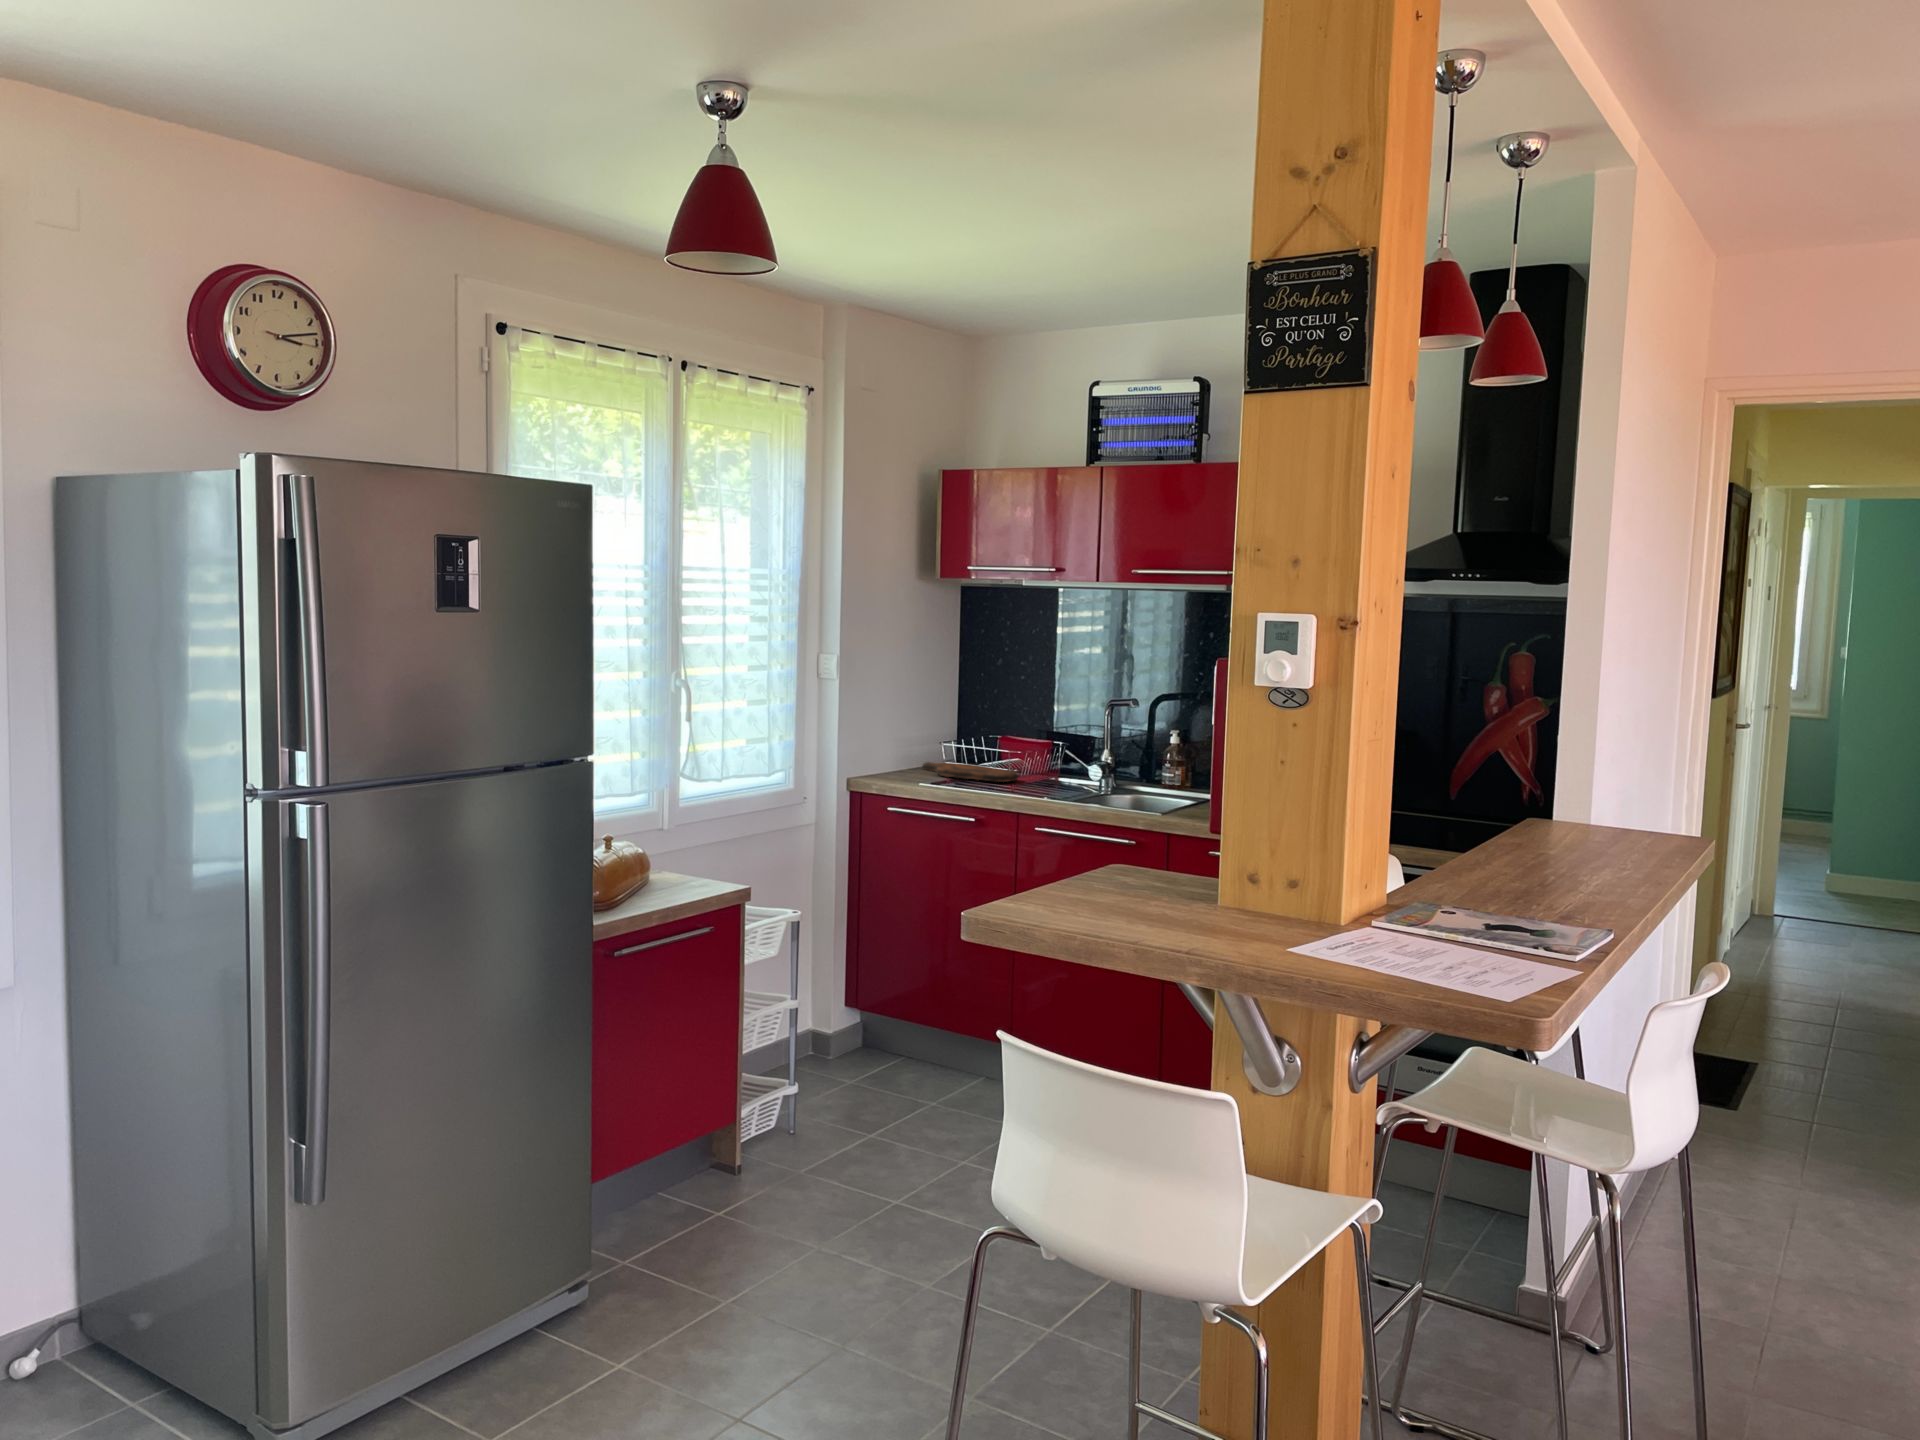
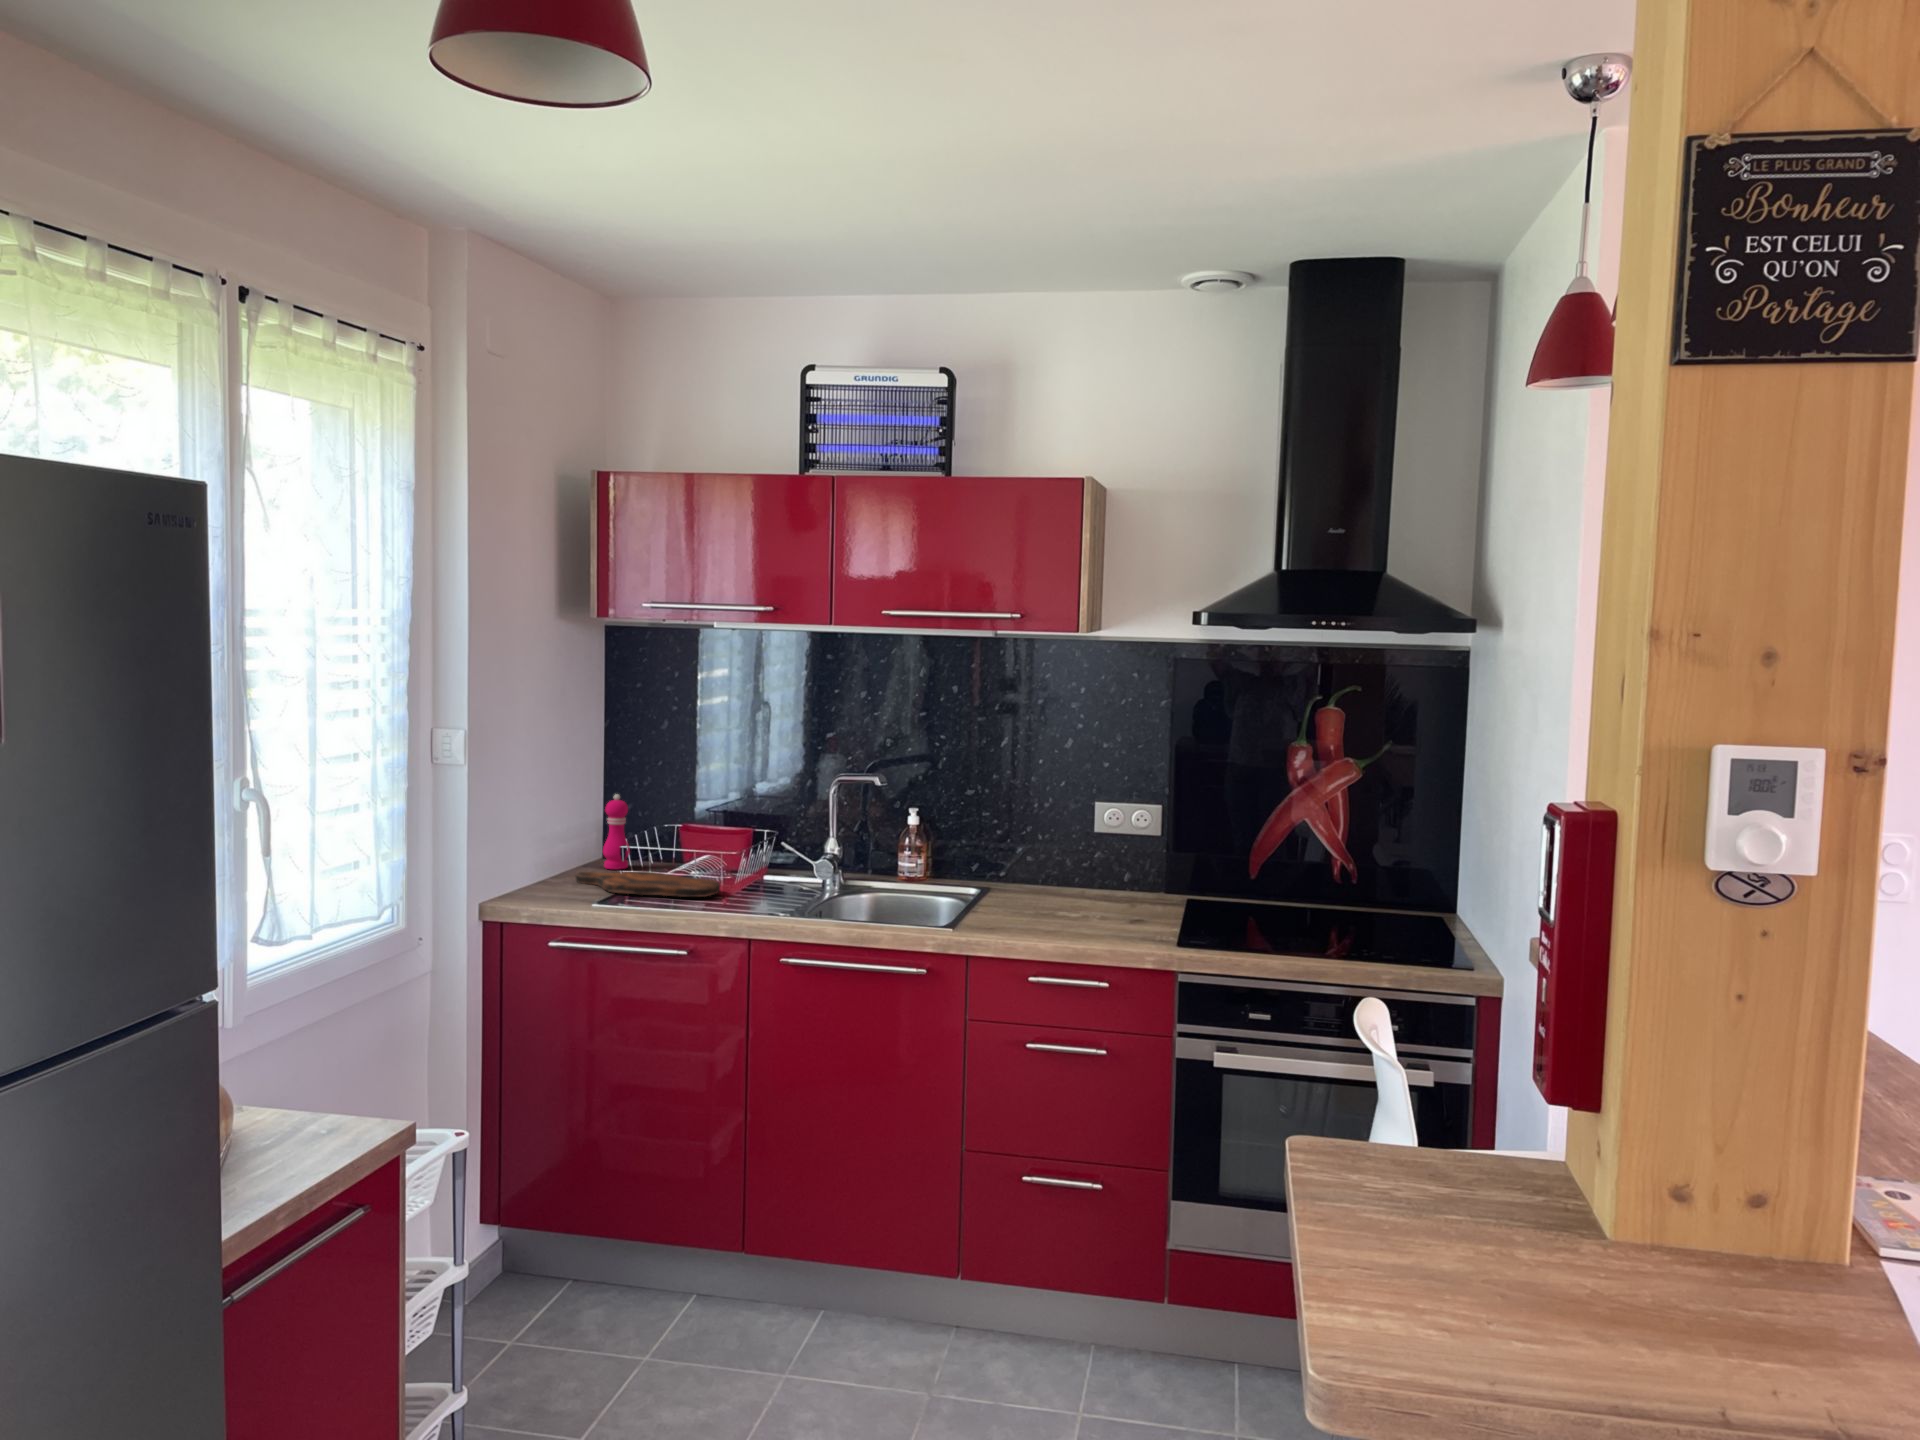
pepper mill: none [949,708,969,764] -> present [603,794,630,869]

